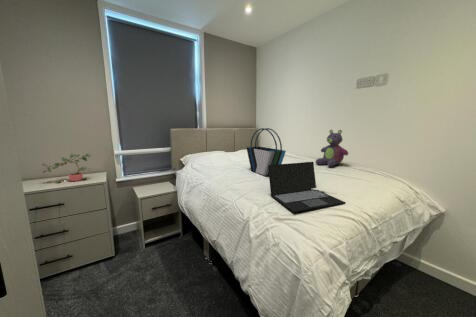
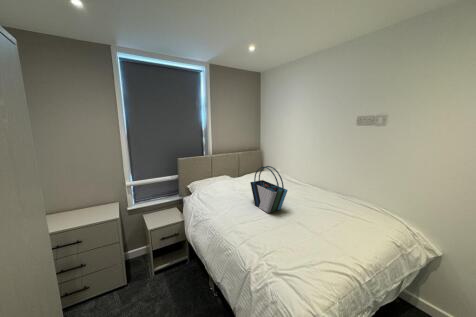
stuffed bear: present [316,130,348,167] -> none [318,163,350,201]
potted plant: present [43,154,91,182] -> none [62,190,106,219]
laptop: present [268,162,345,212] -> none [269,207,341,267]

